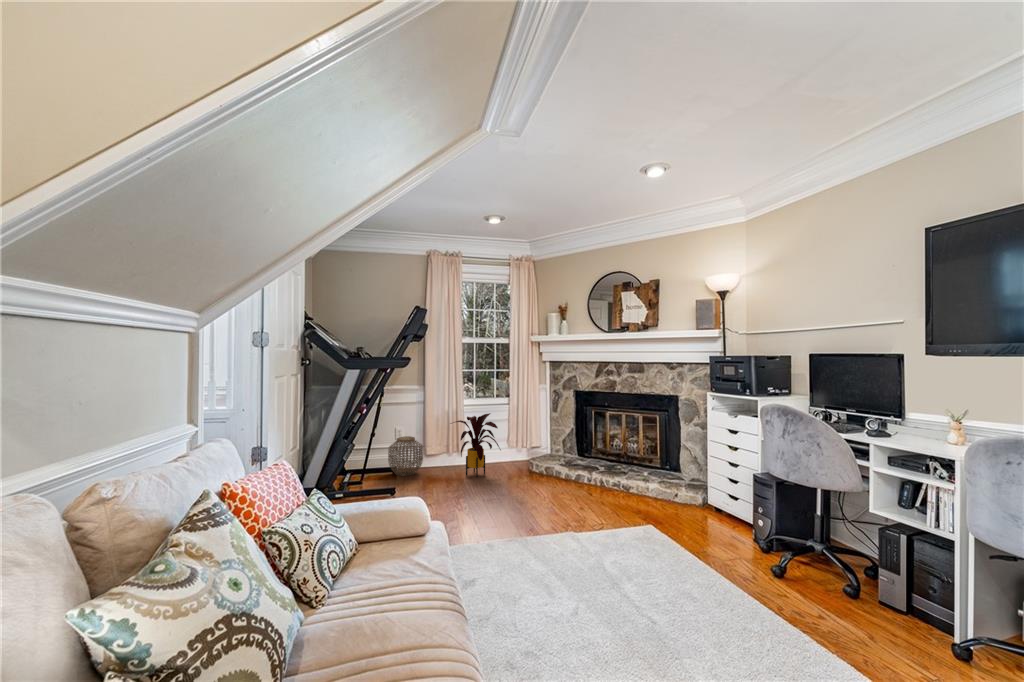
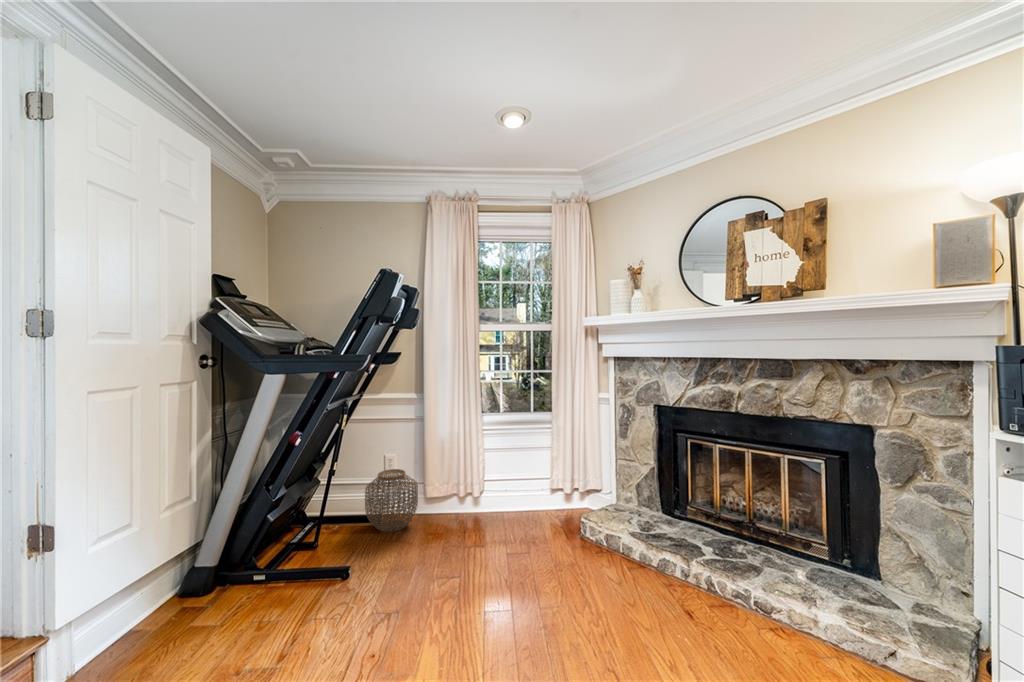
house plant: present [453,413,501,477] -> none [454,438,531,543]

